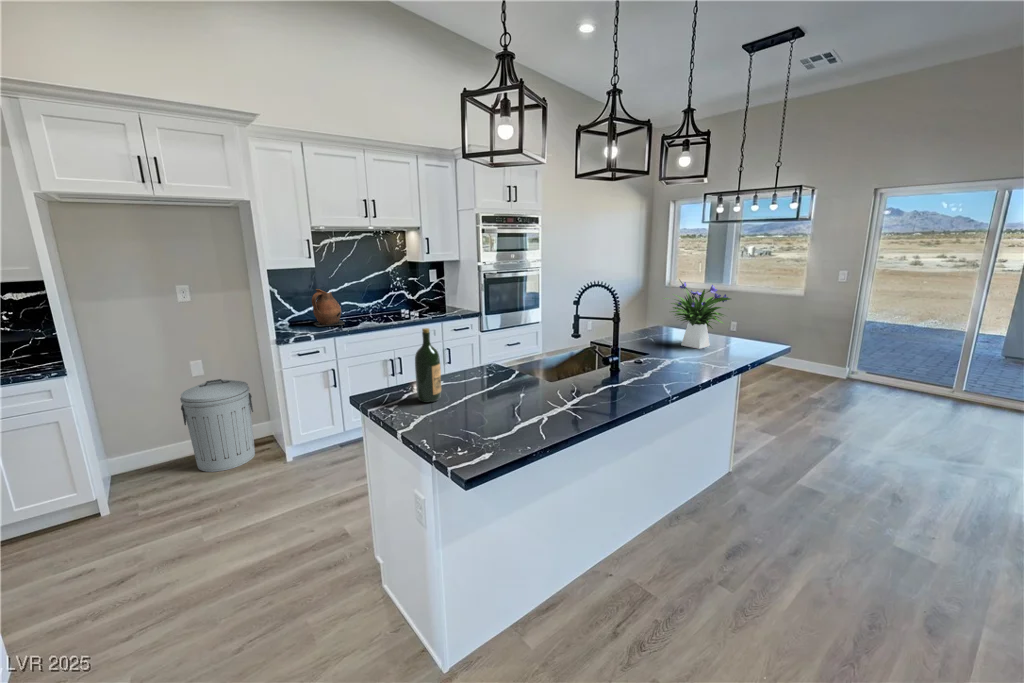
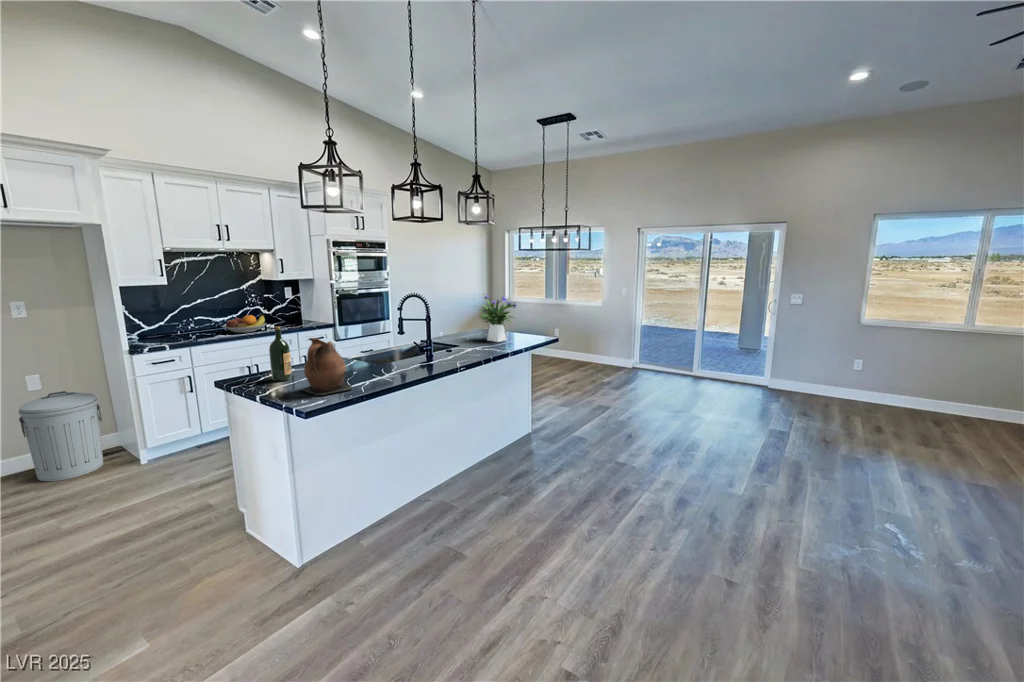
ceramic pitcher: present [312,289,345,326] -> present [303,338,353,395]
fruit bowl: none [367,301,411,321] -> present [222,315,266,333]

